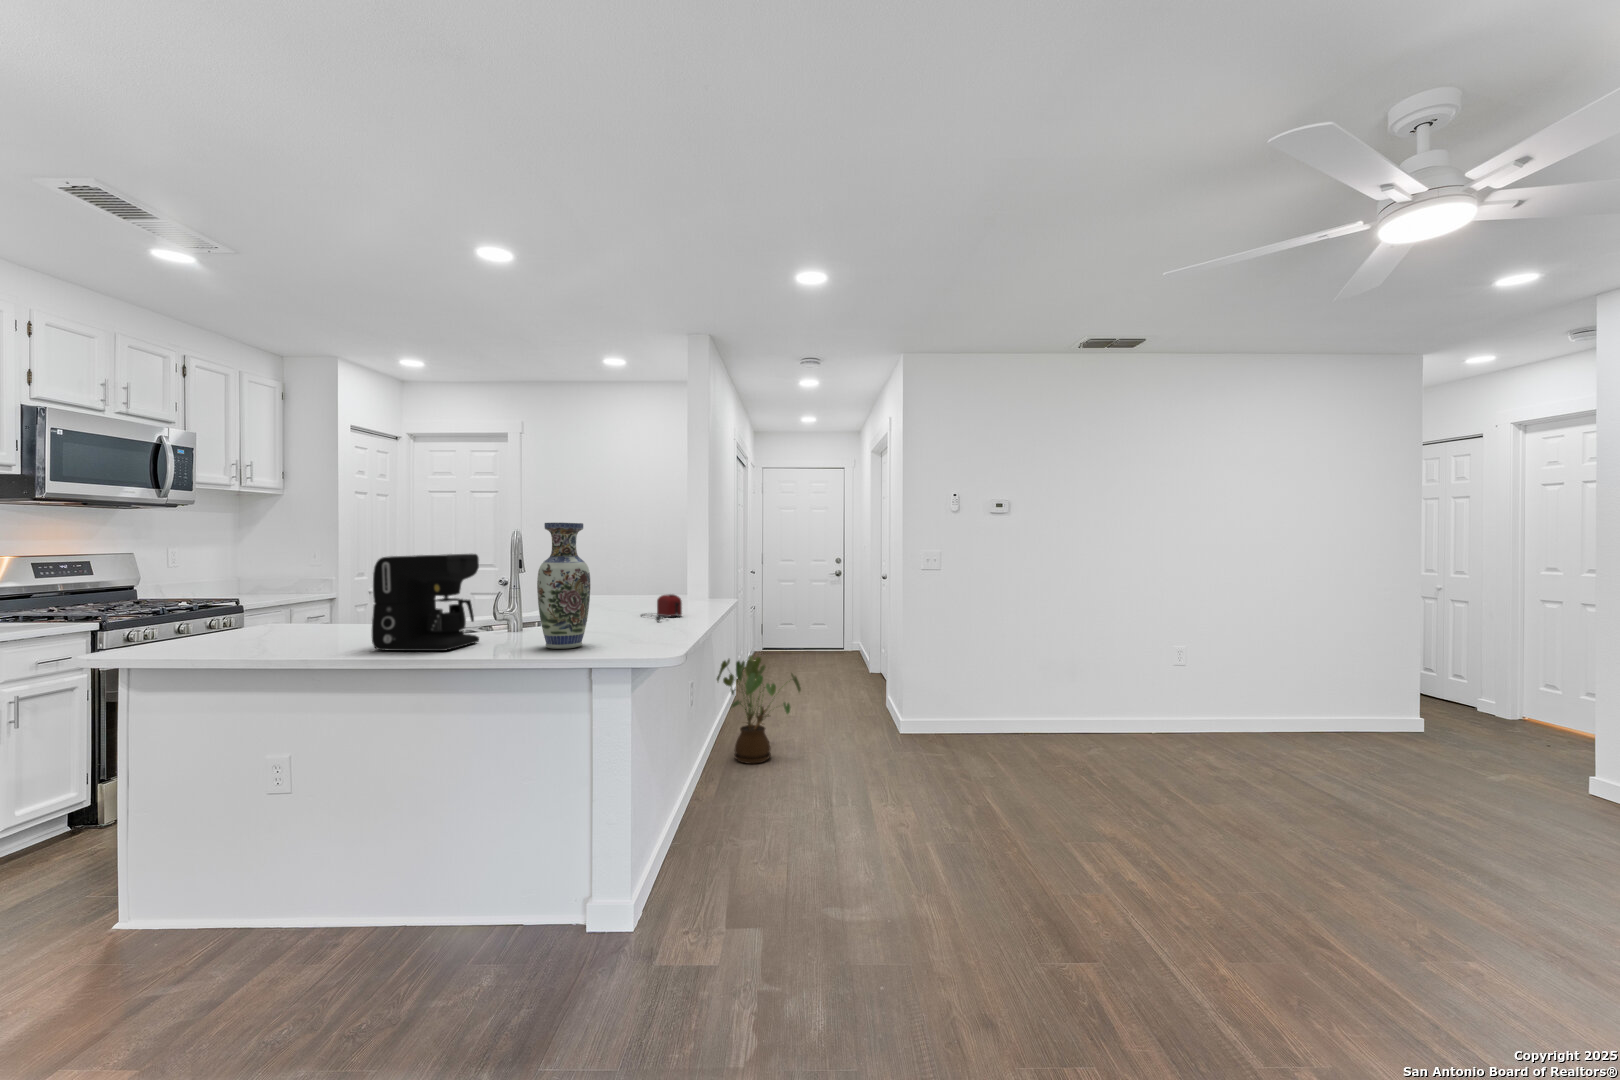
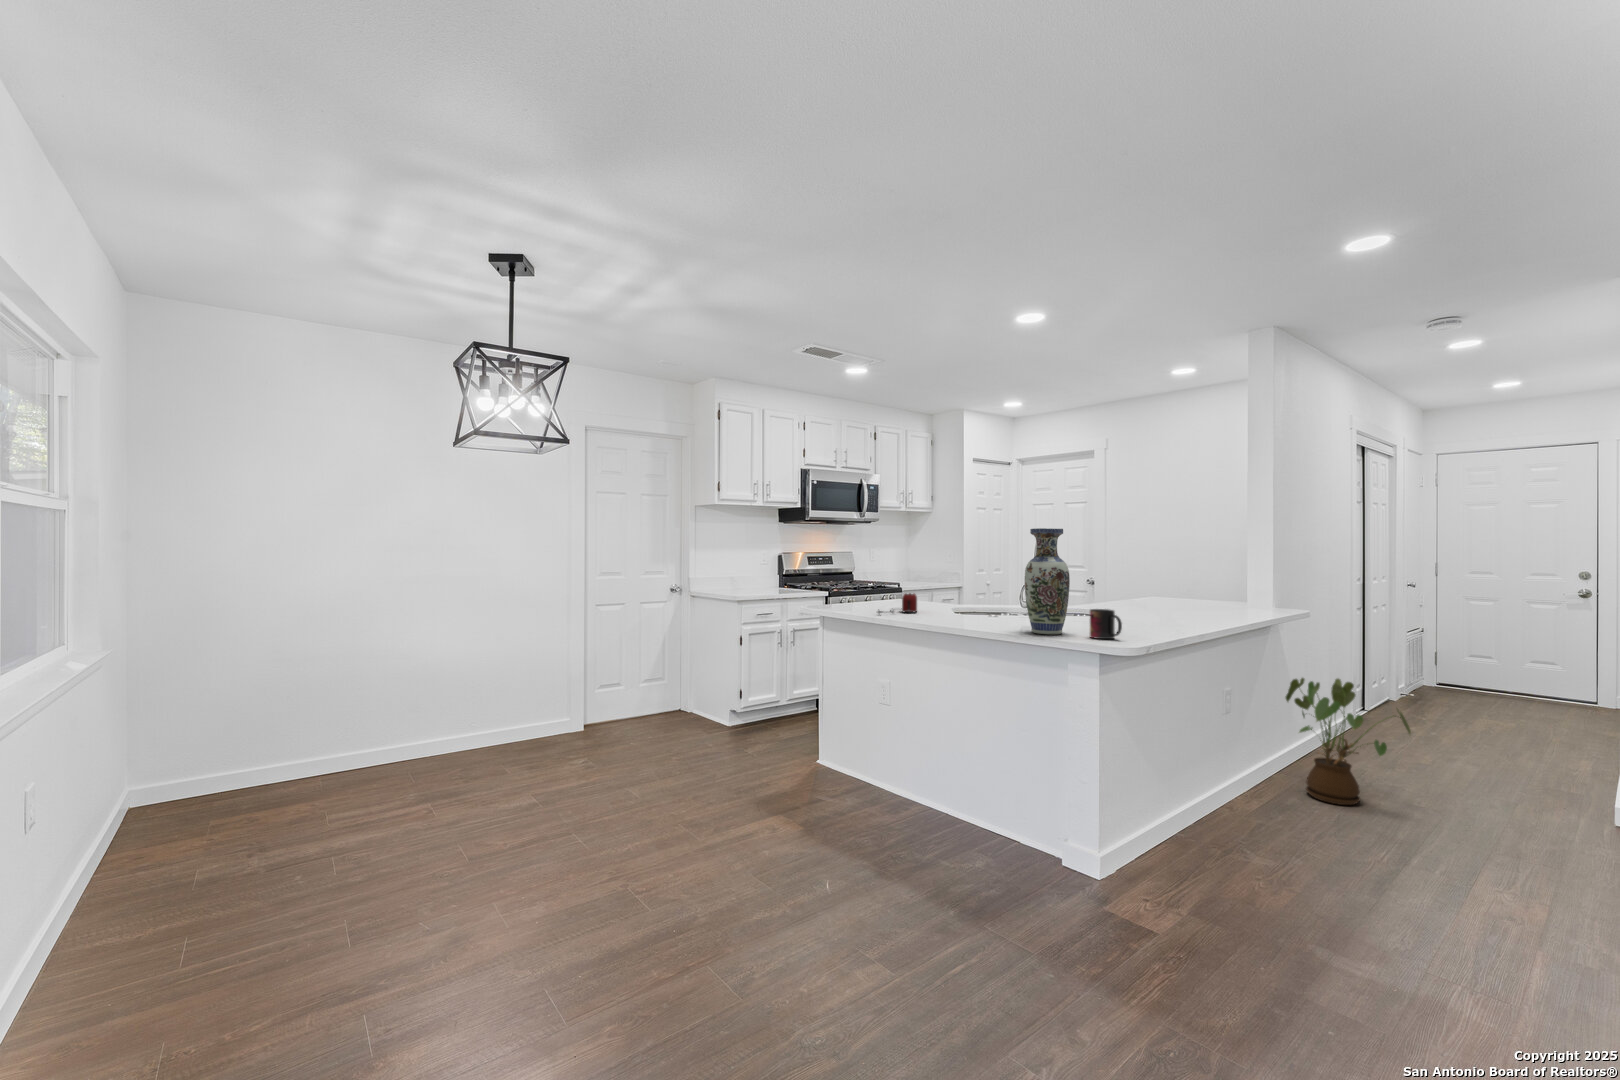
coffee maker: present [372,554,479,651] -> none [921,554,993,626]
toaster: present [642,594,682,621] -> present [877,593,917,613]
mug: none [615,613,651,646] -> present [1090,609,1122,639]

